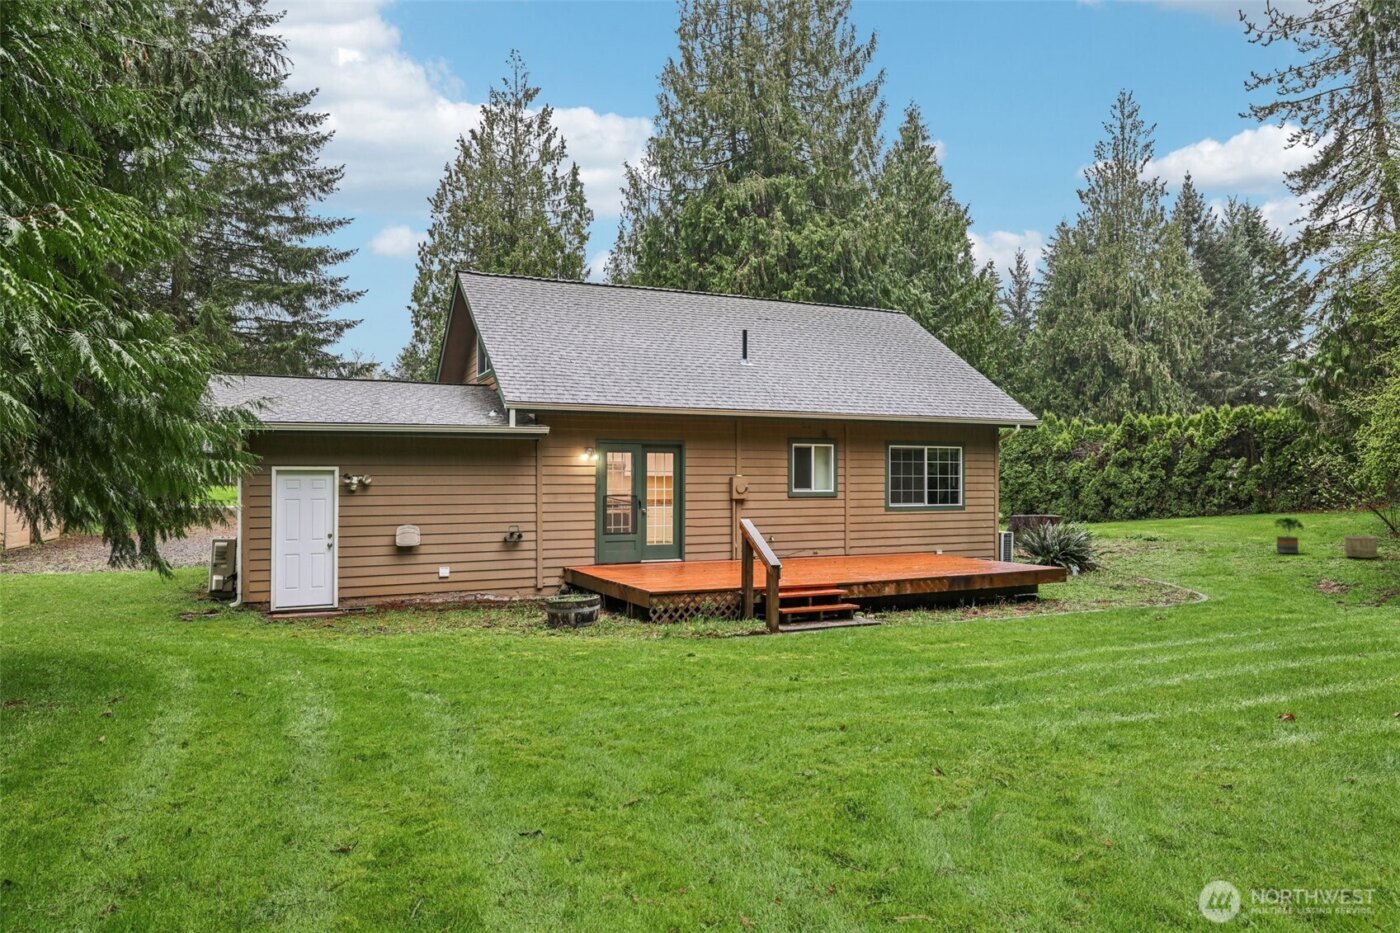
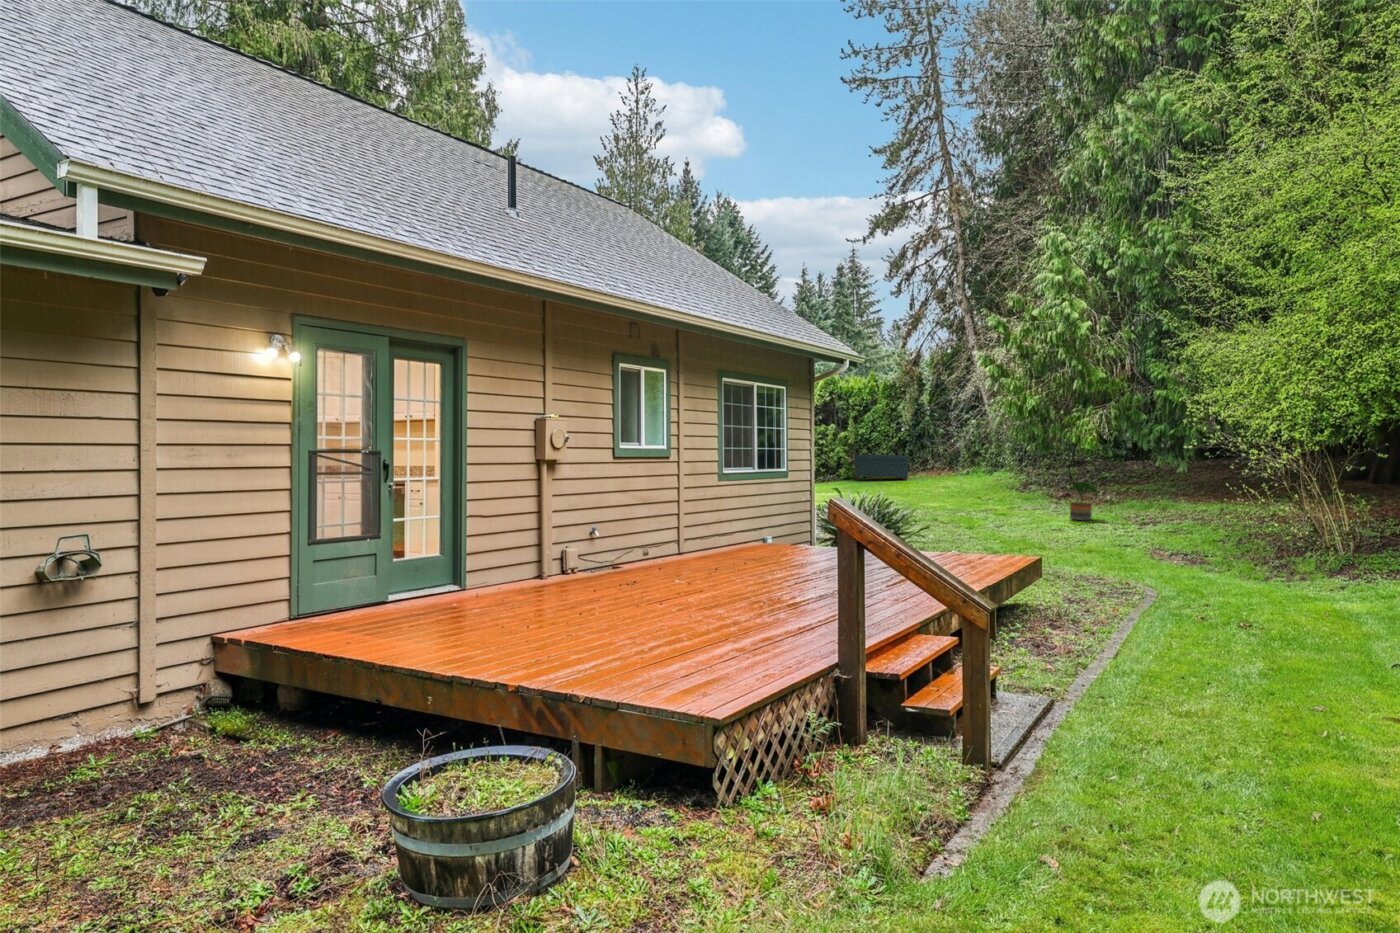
bench: none [1171,492,1232,518] -> present [854,455,908,481]
wooden bucket: present [1345,535,1377,558] -> none [1146,499,1177,523]

